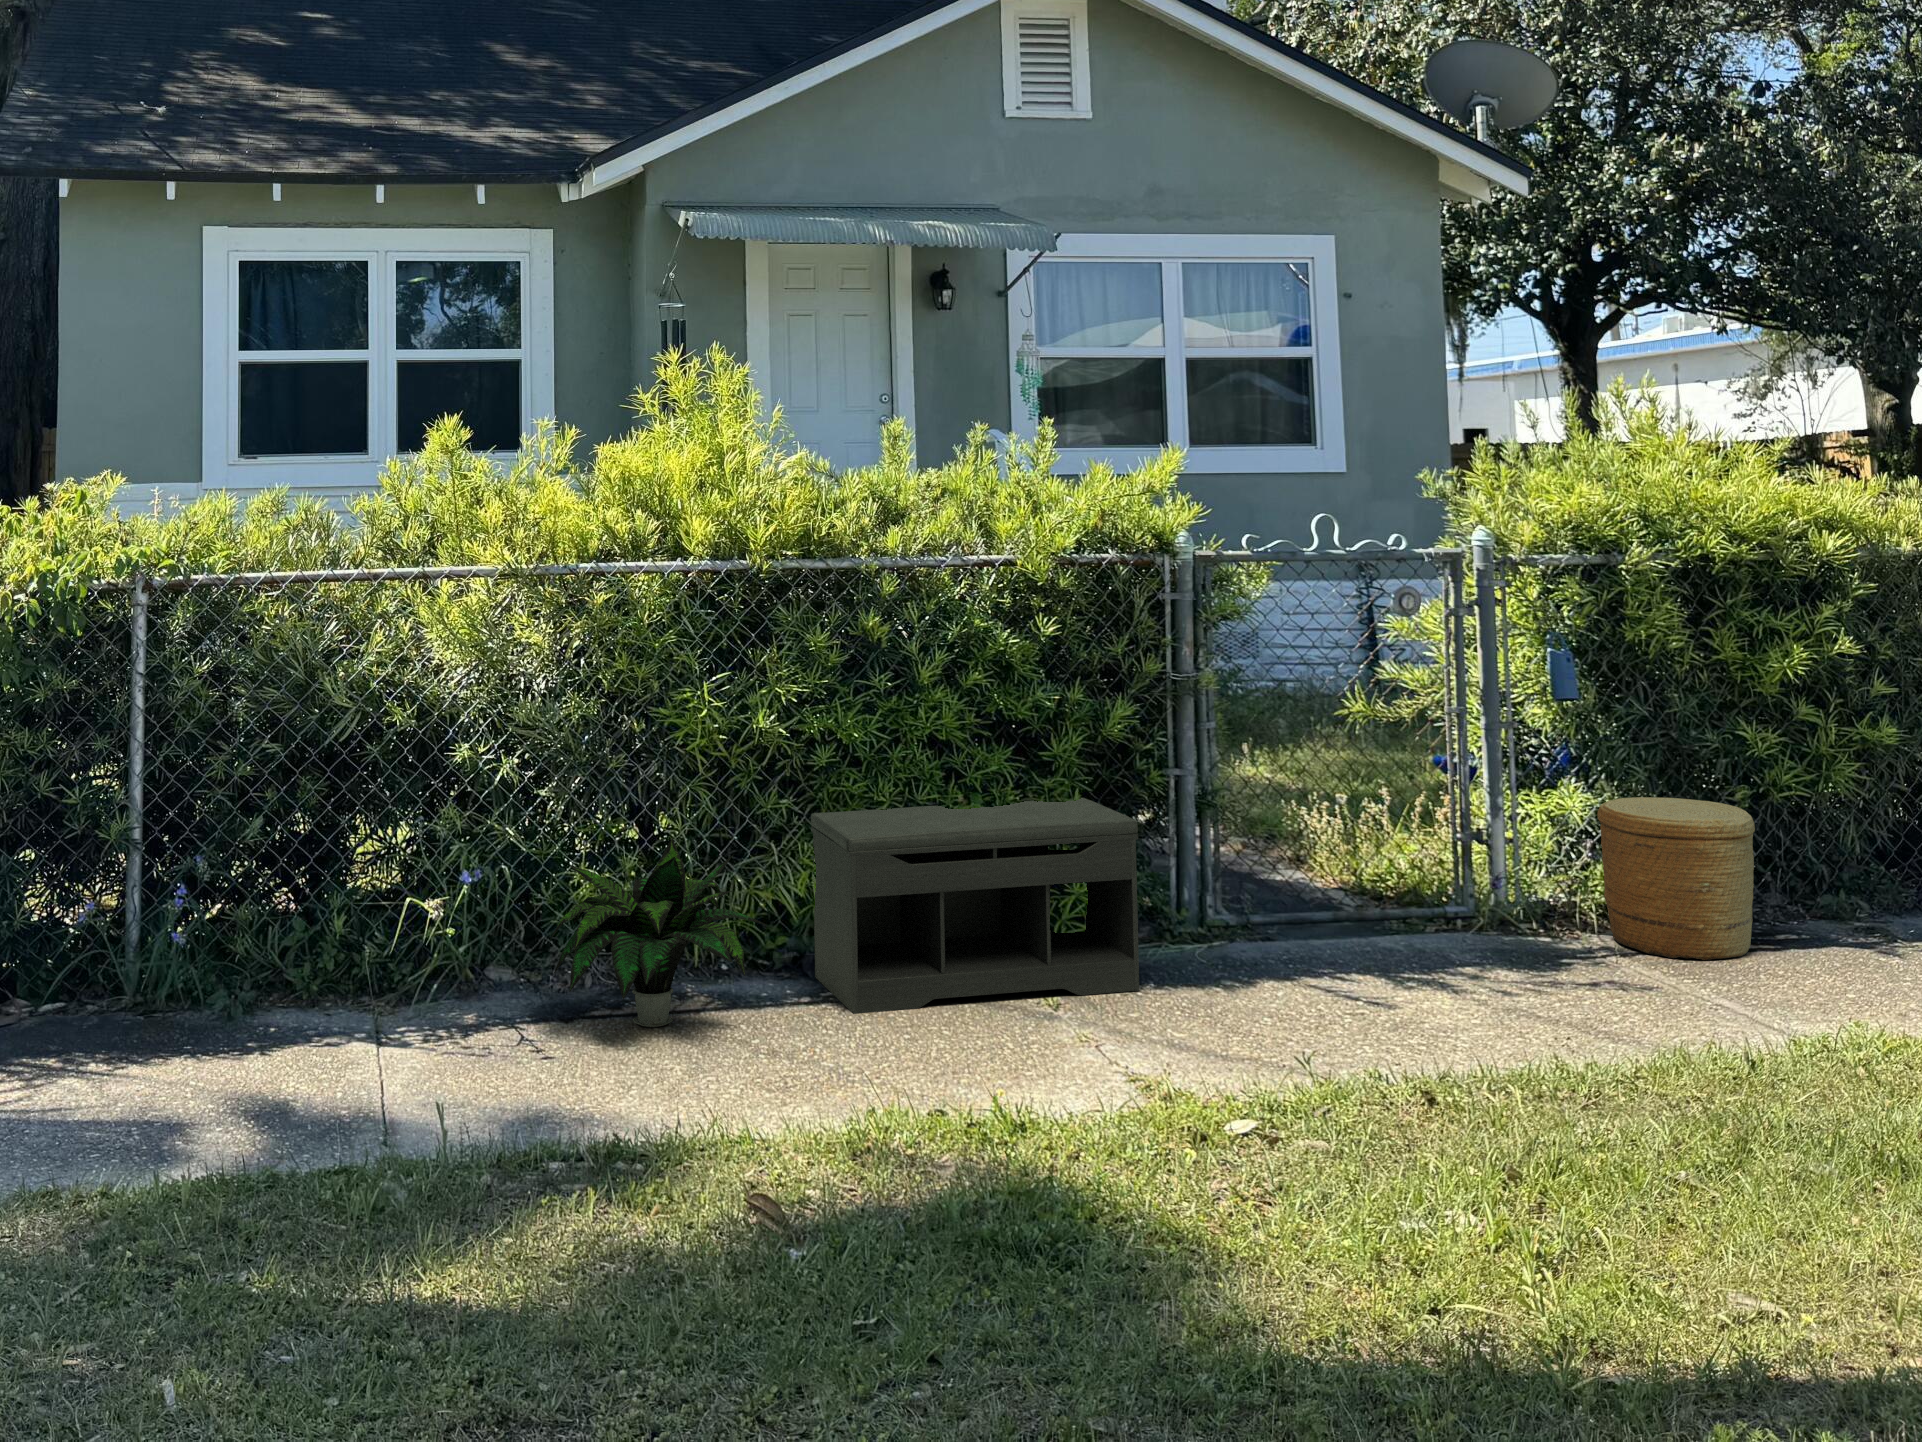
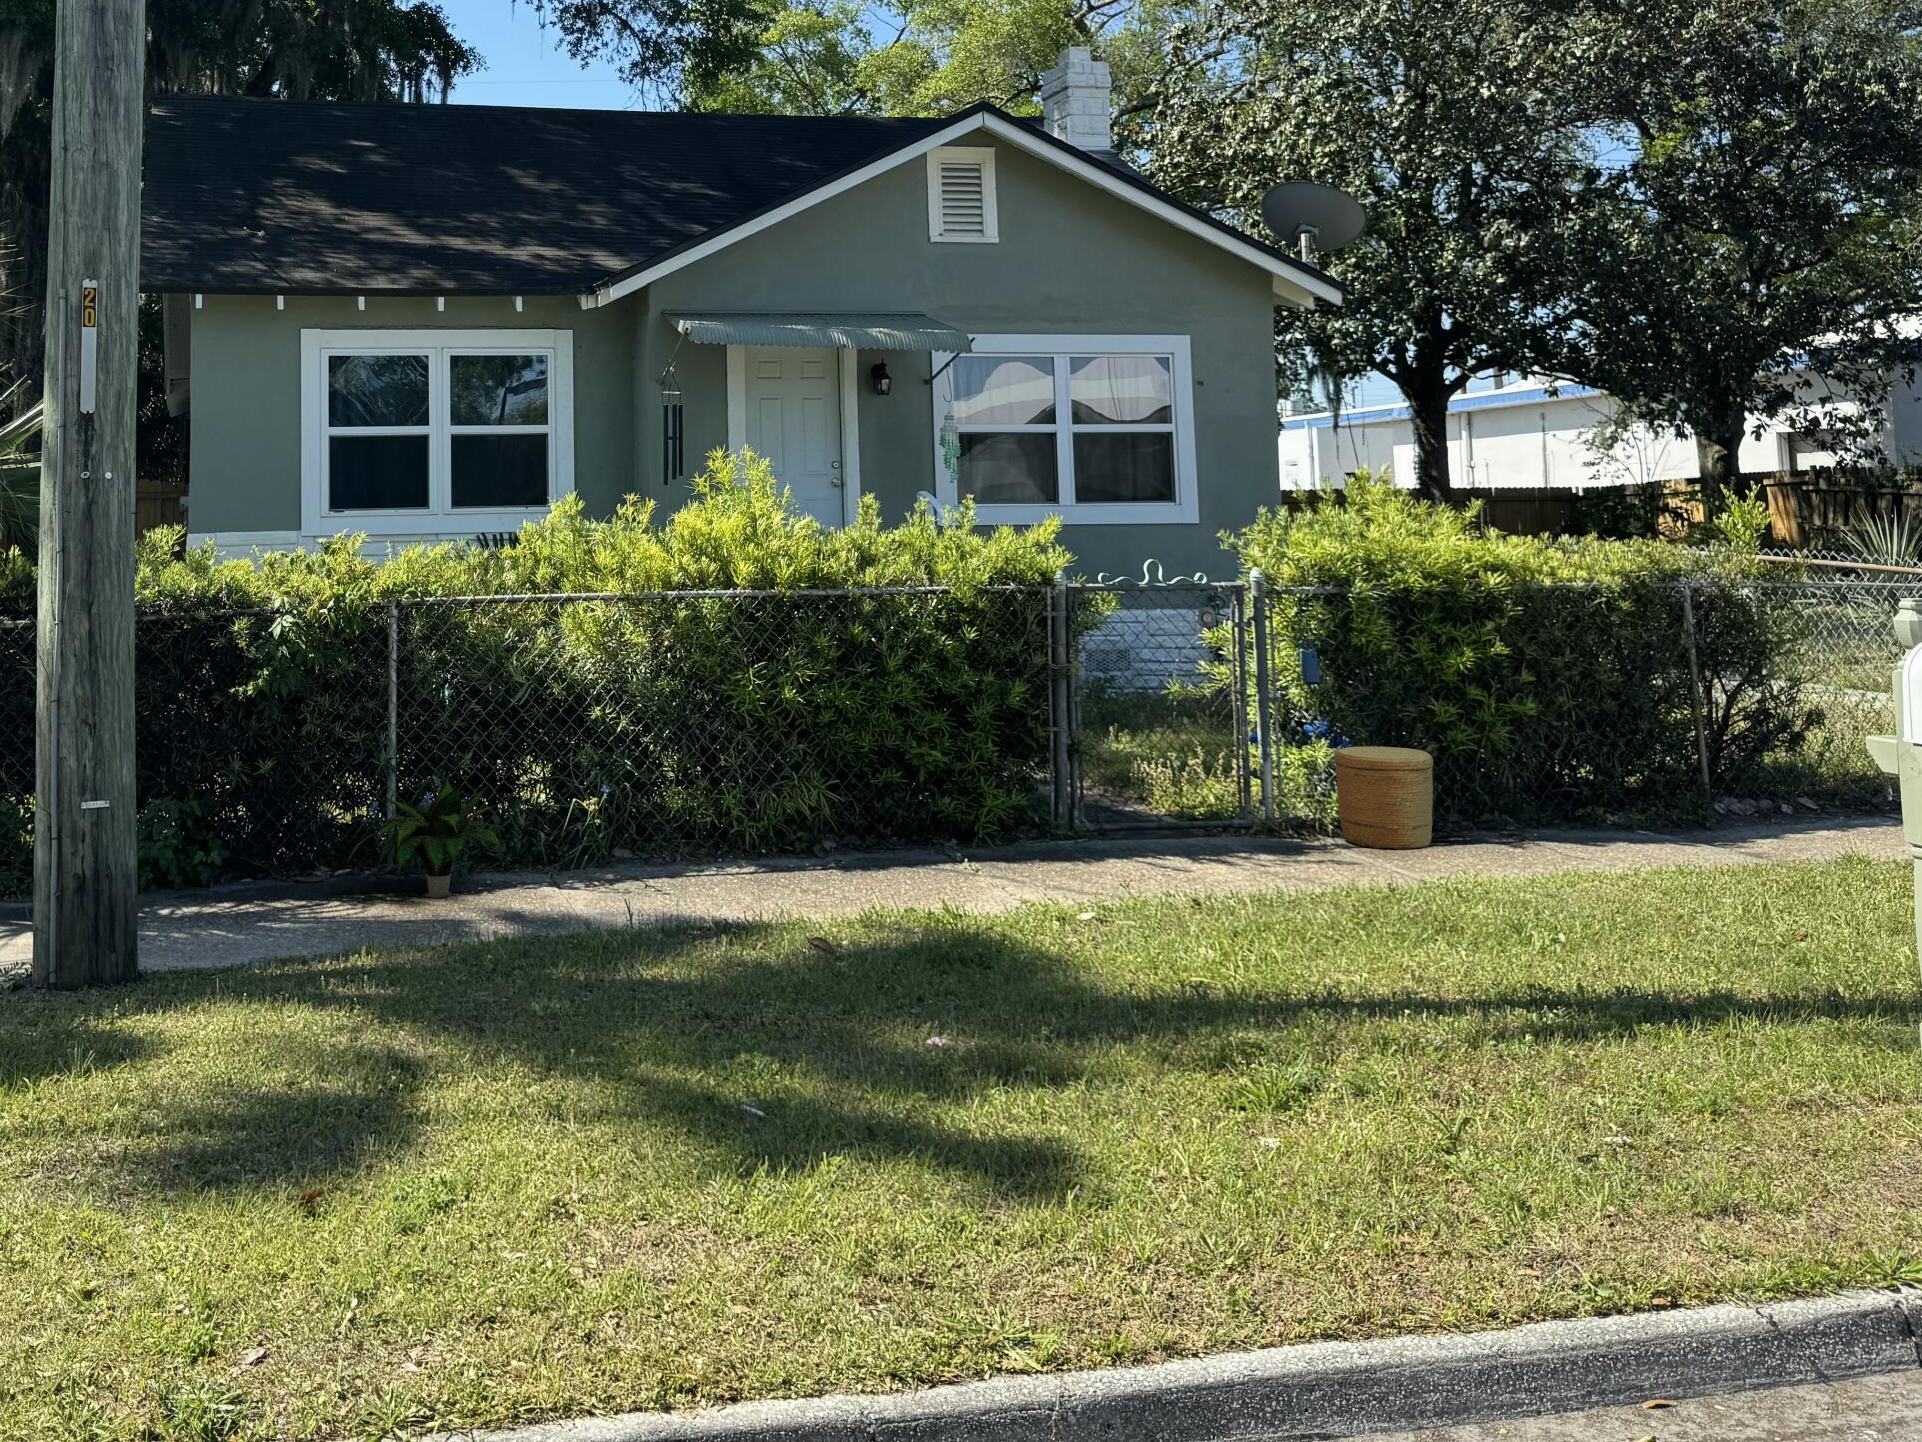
bench: present [811,798,1139,1014] -> none [817,746,1030,878]
potted plant: present [551,838,764,1027] -> present [374,777,503,898]

